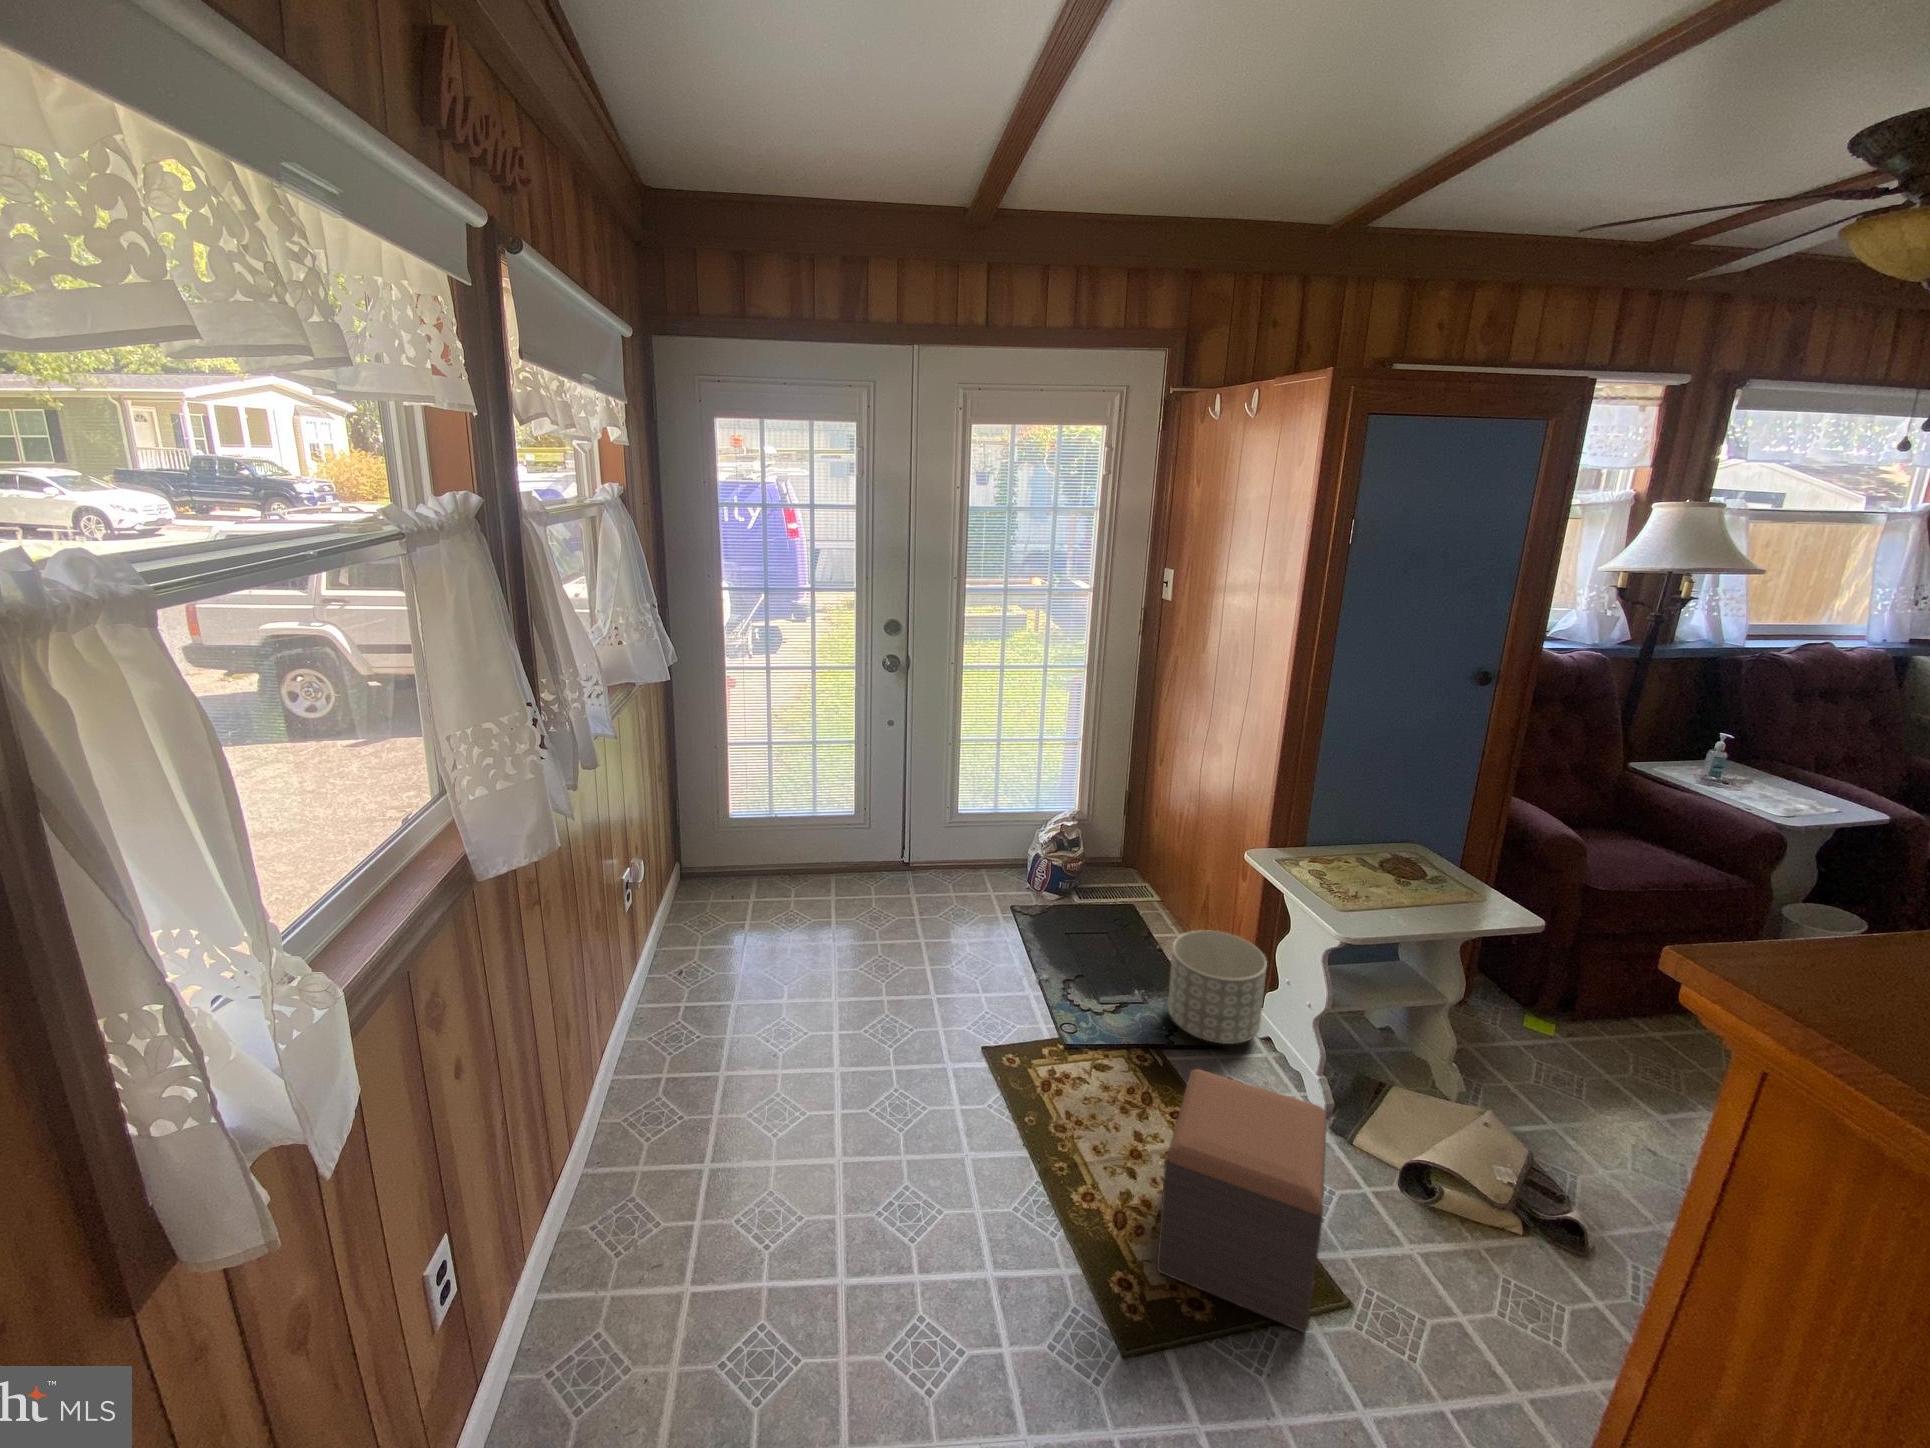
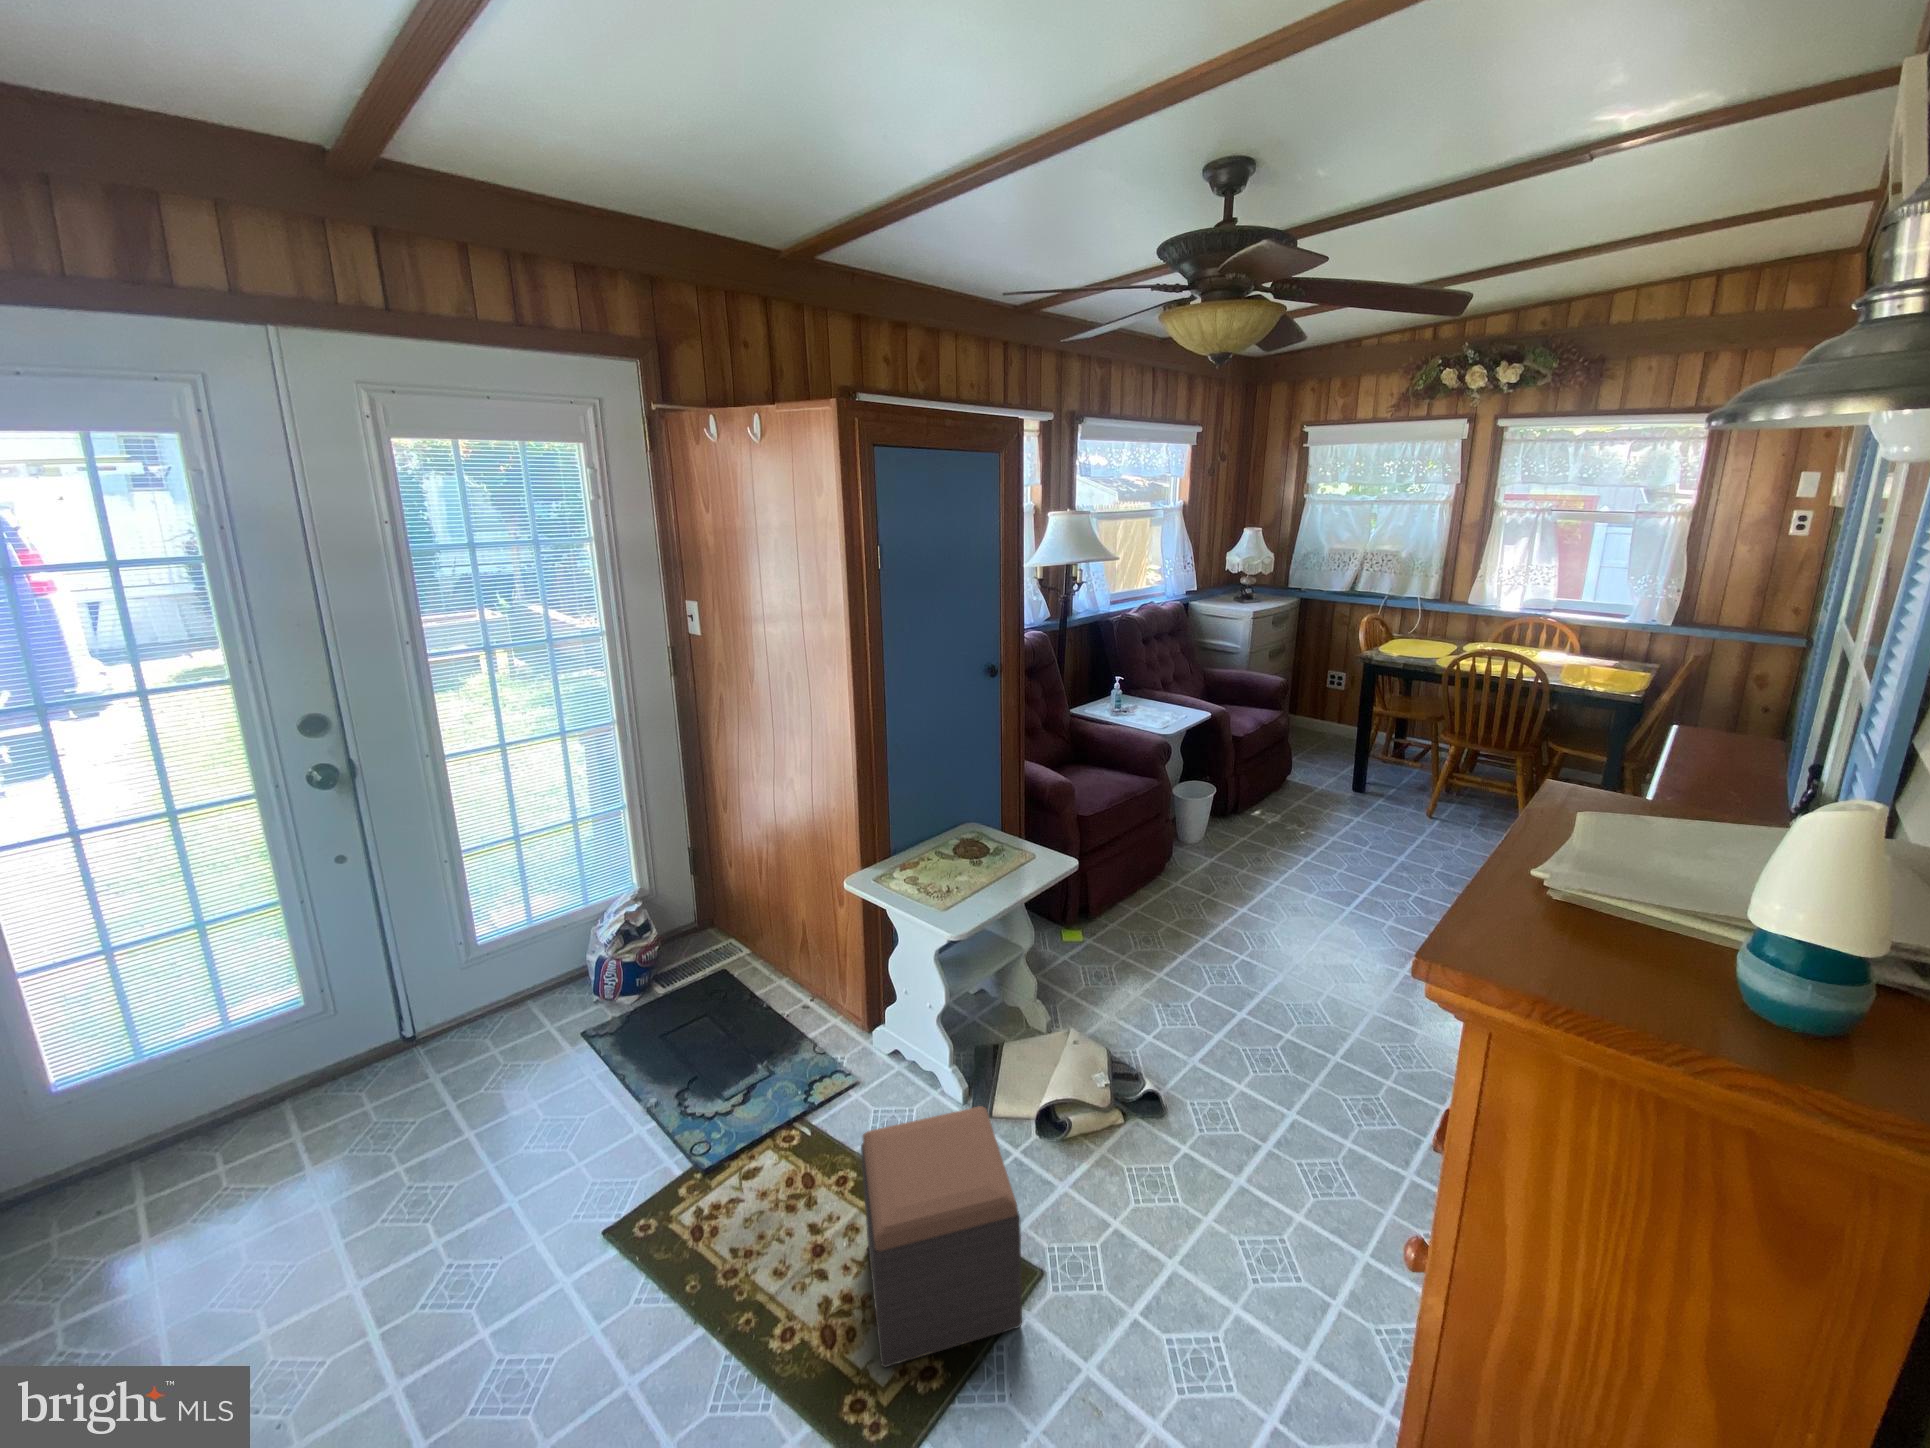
planter: present [1168,930,1267,1044] -> none [792,967,888,1086]

